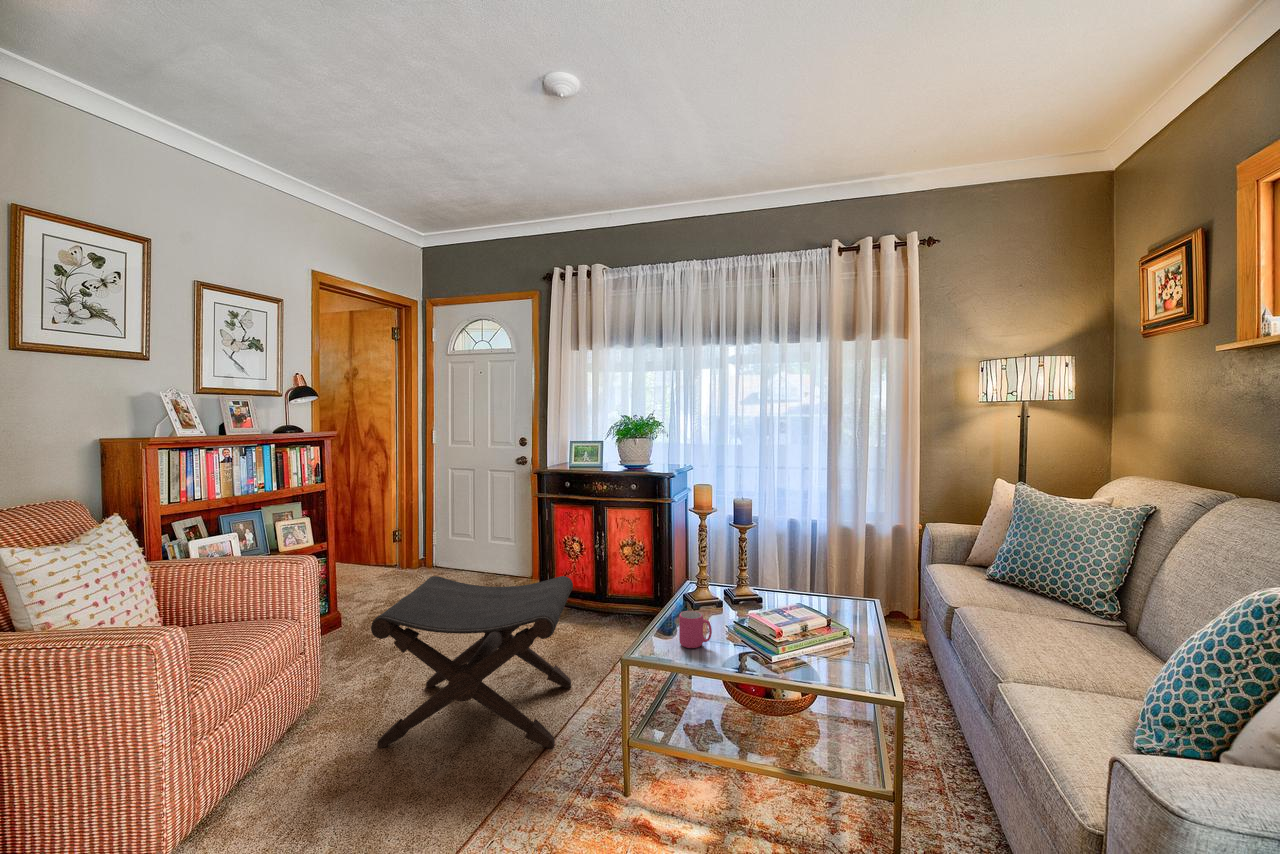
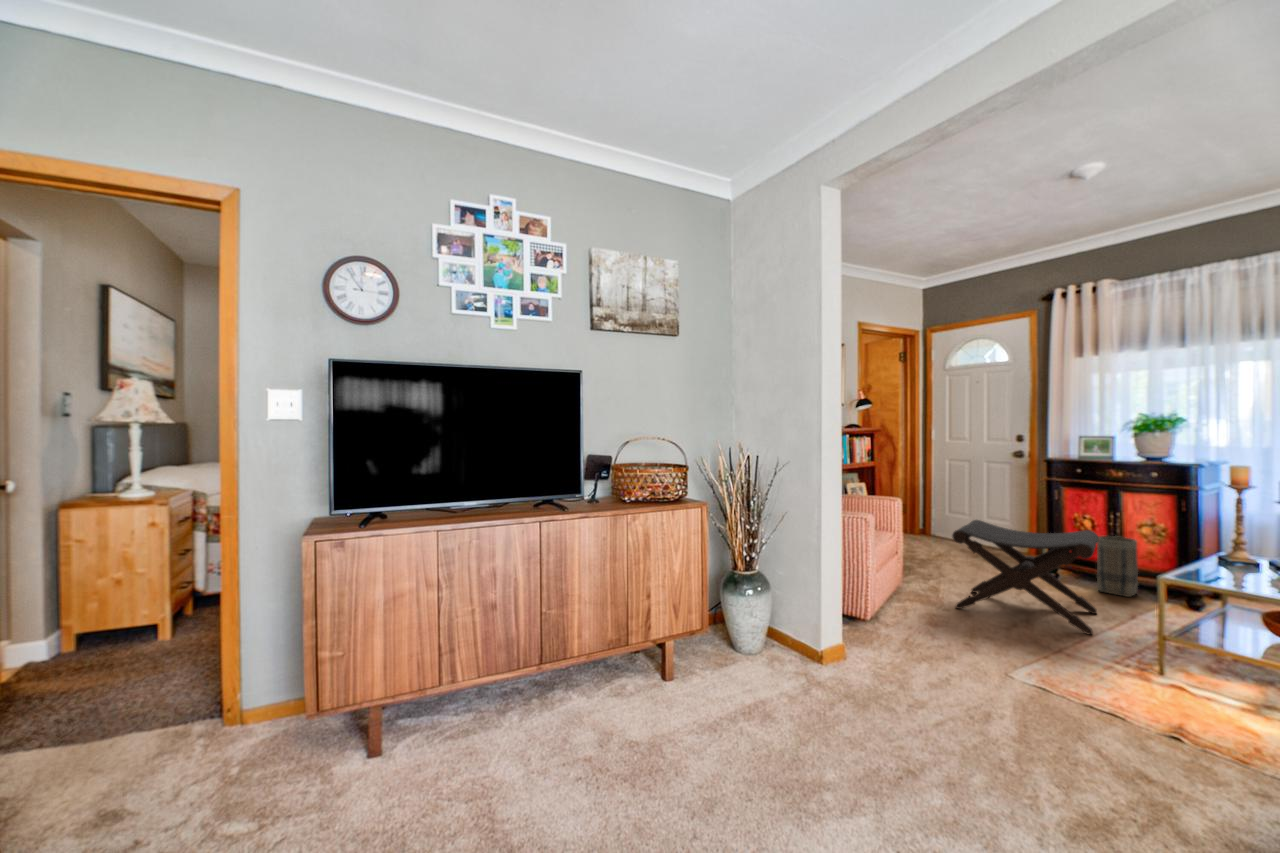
basket: none [582,562,618,637] -> present [1097,536,1138,597]
mug: present [679,611,712,648] -> none [1218,552,1255,578]

